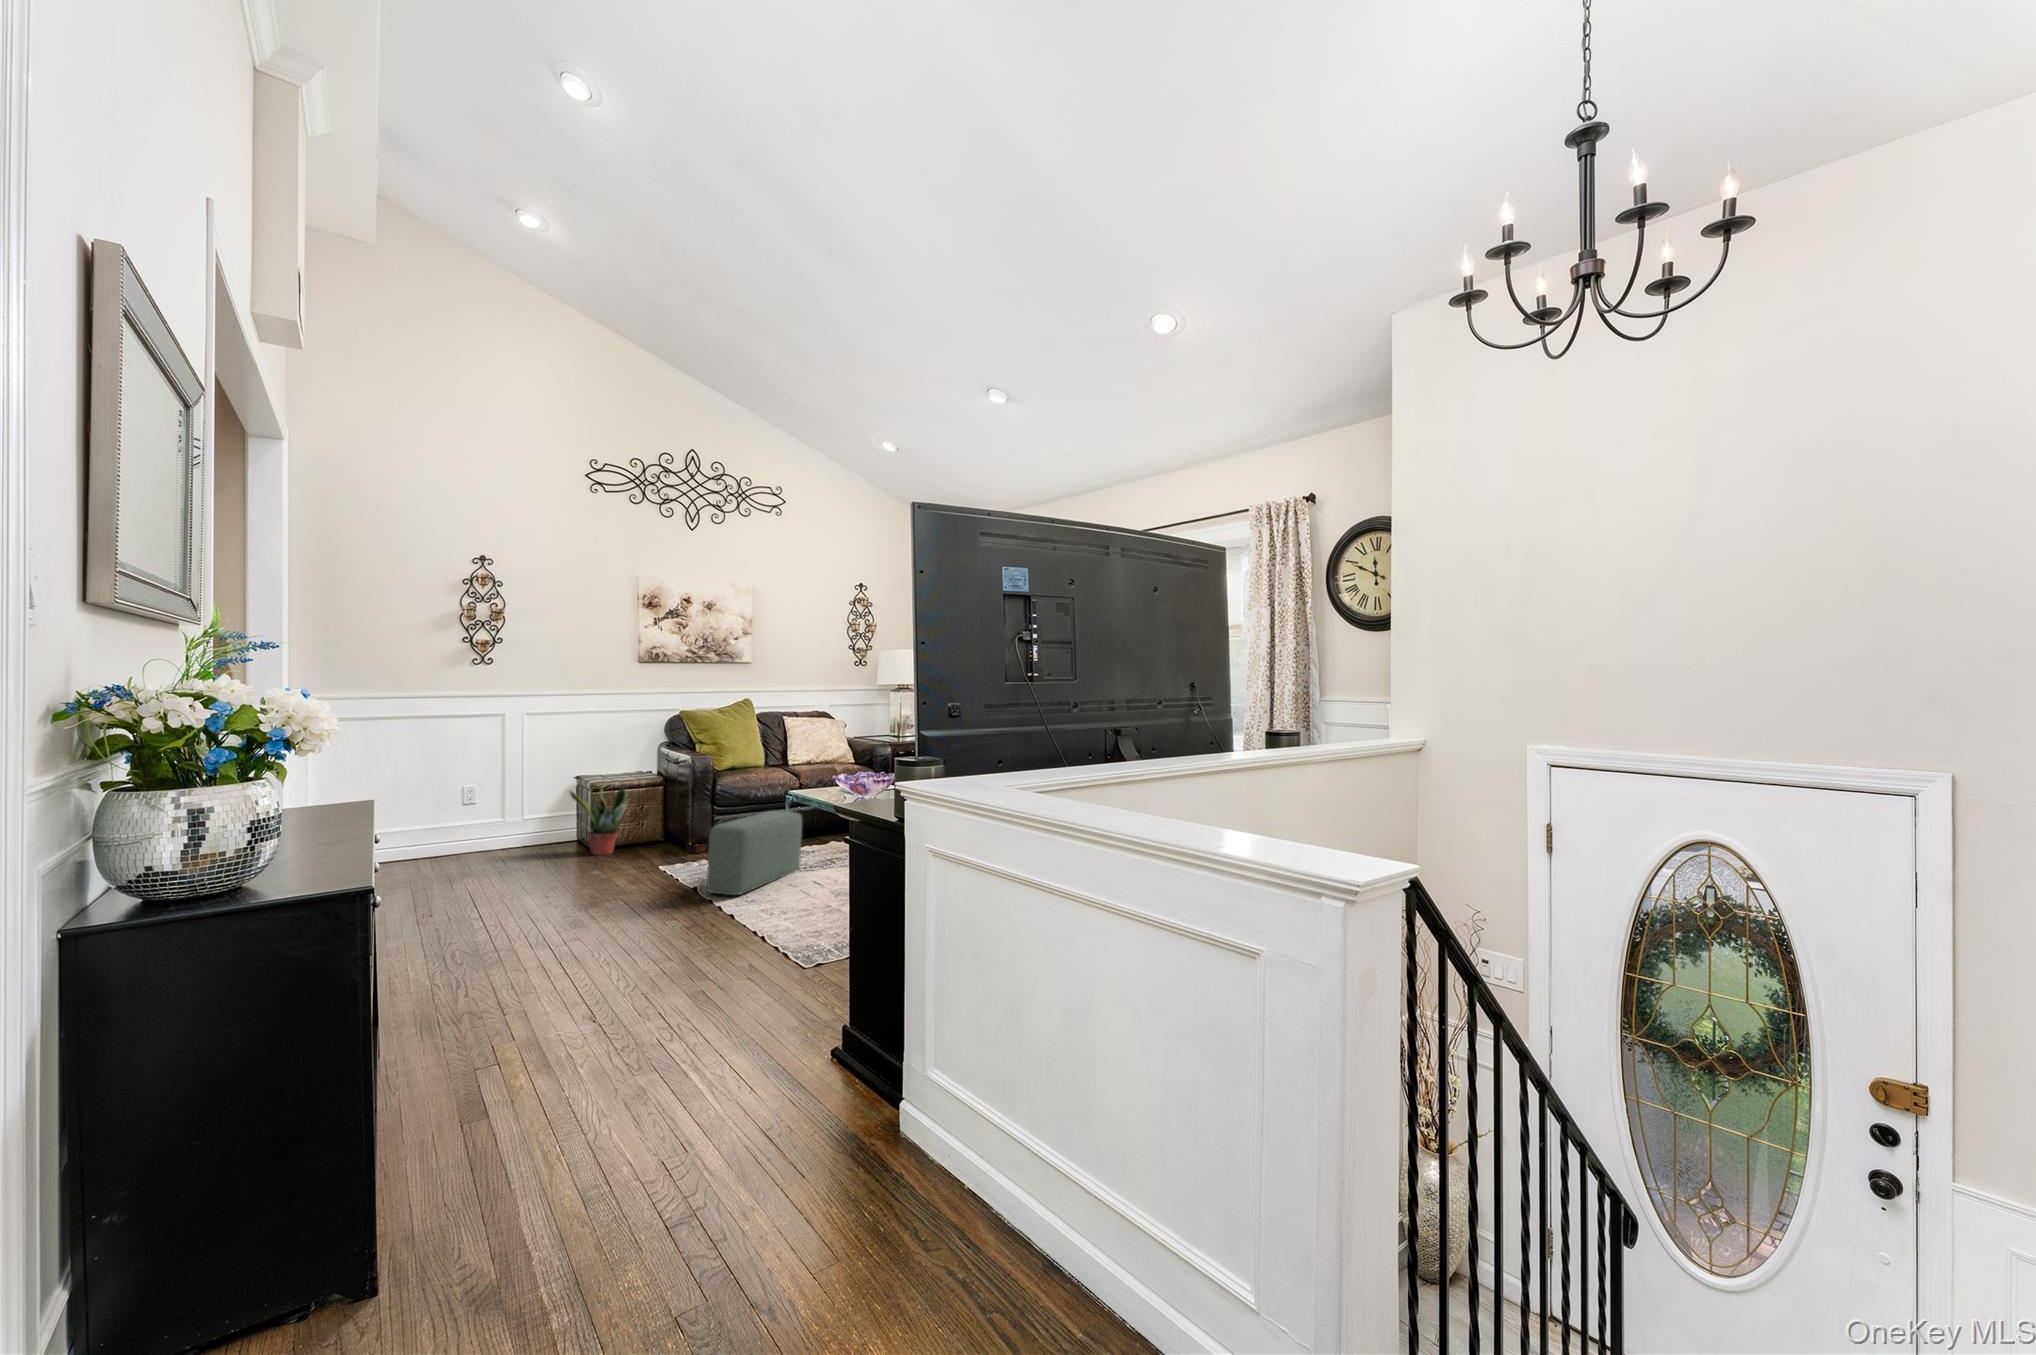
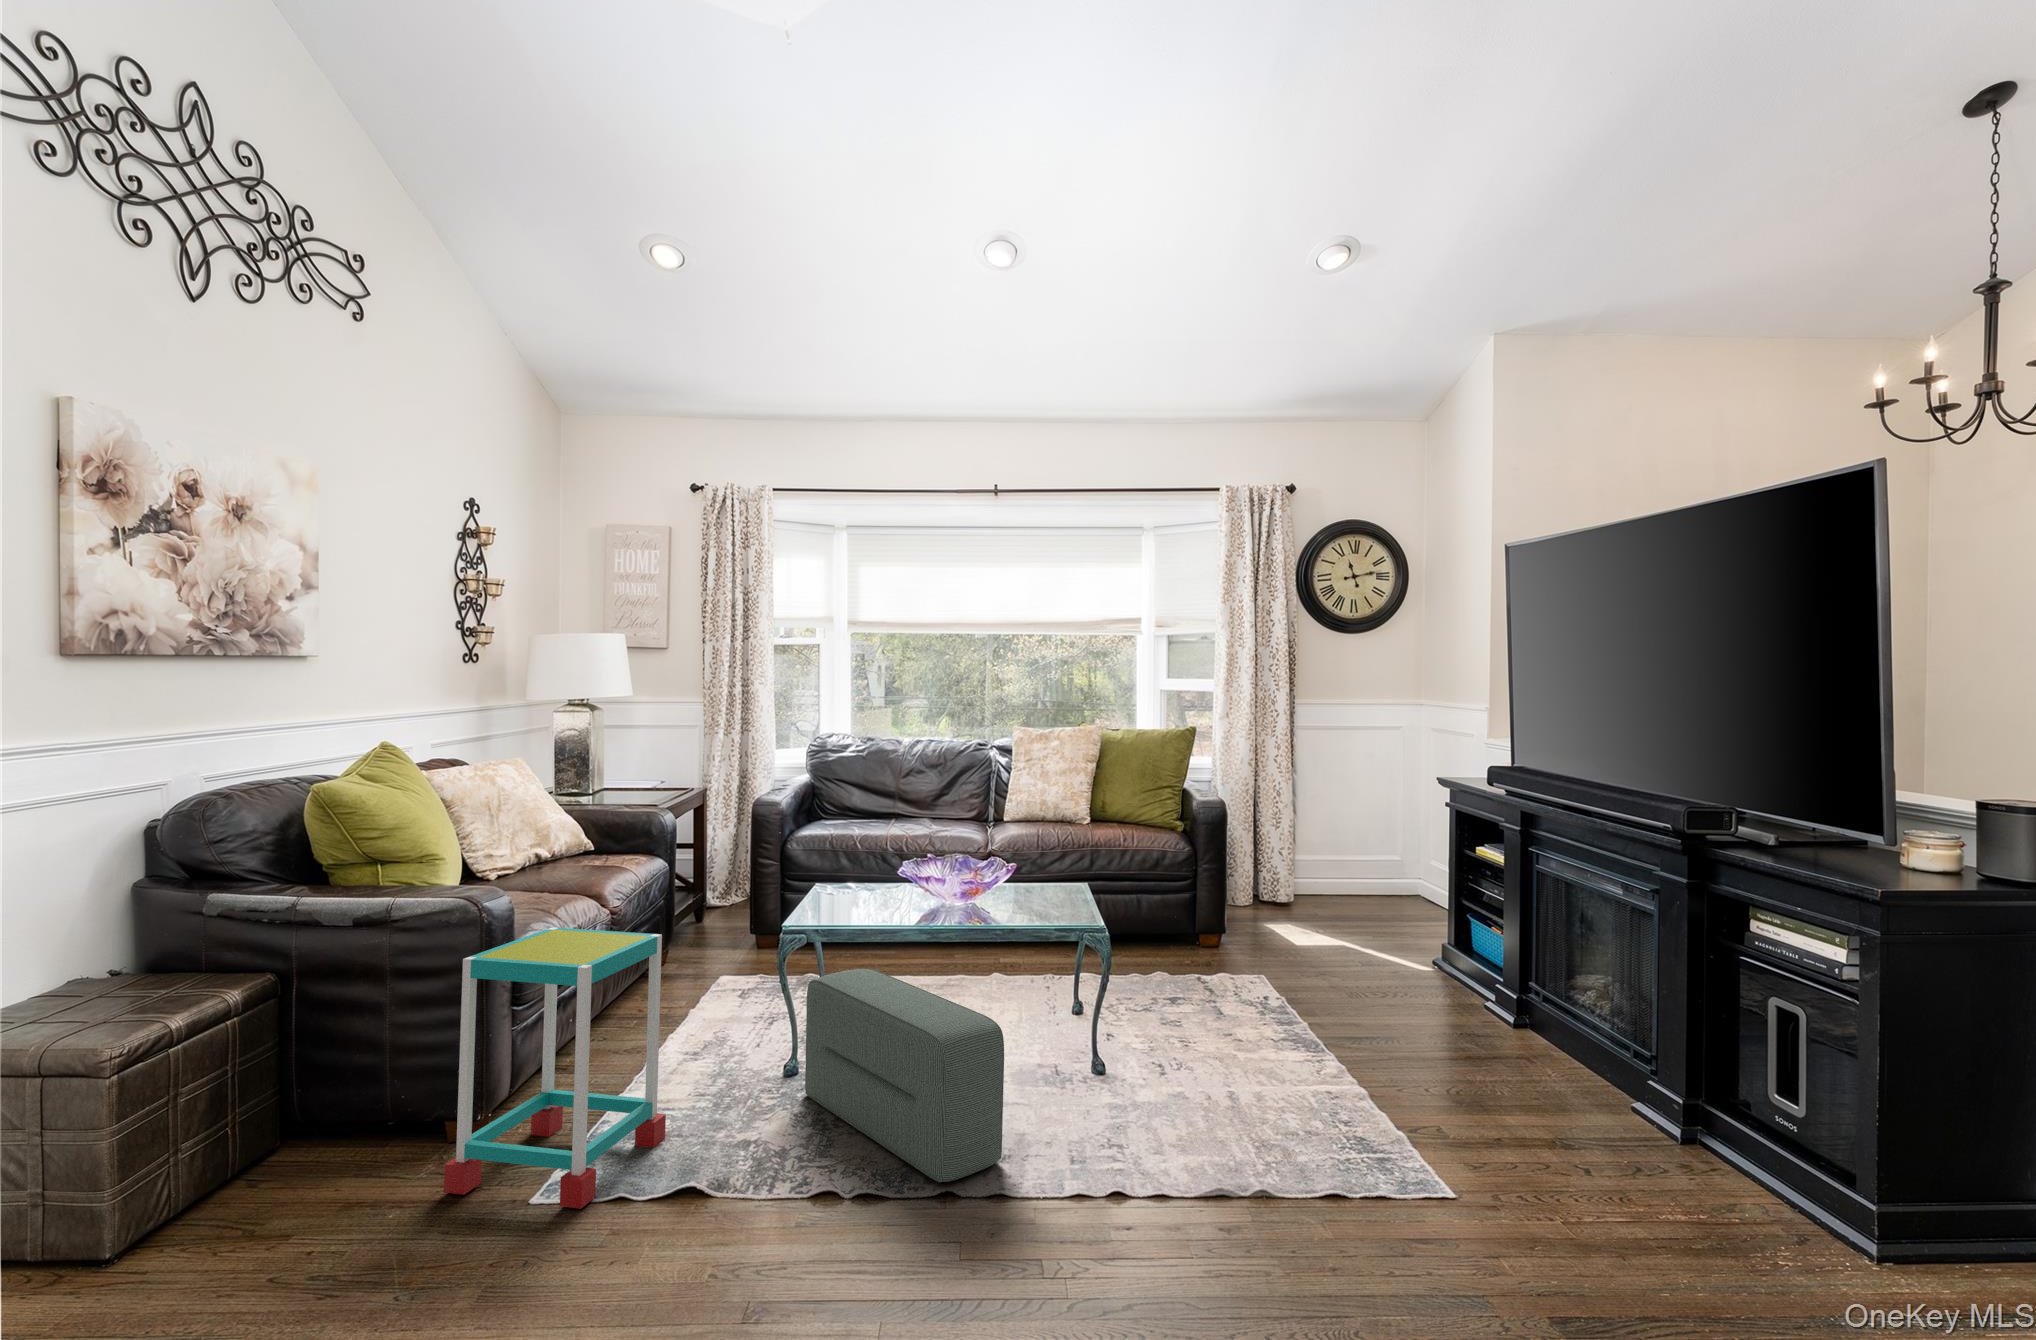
side table: none [645,770,713,868] -> present [444,927,666,1209]
potted plant: present [570,787,628,855] -> none [140,1014,363,1261]

